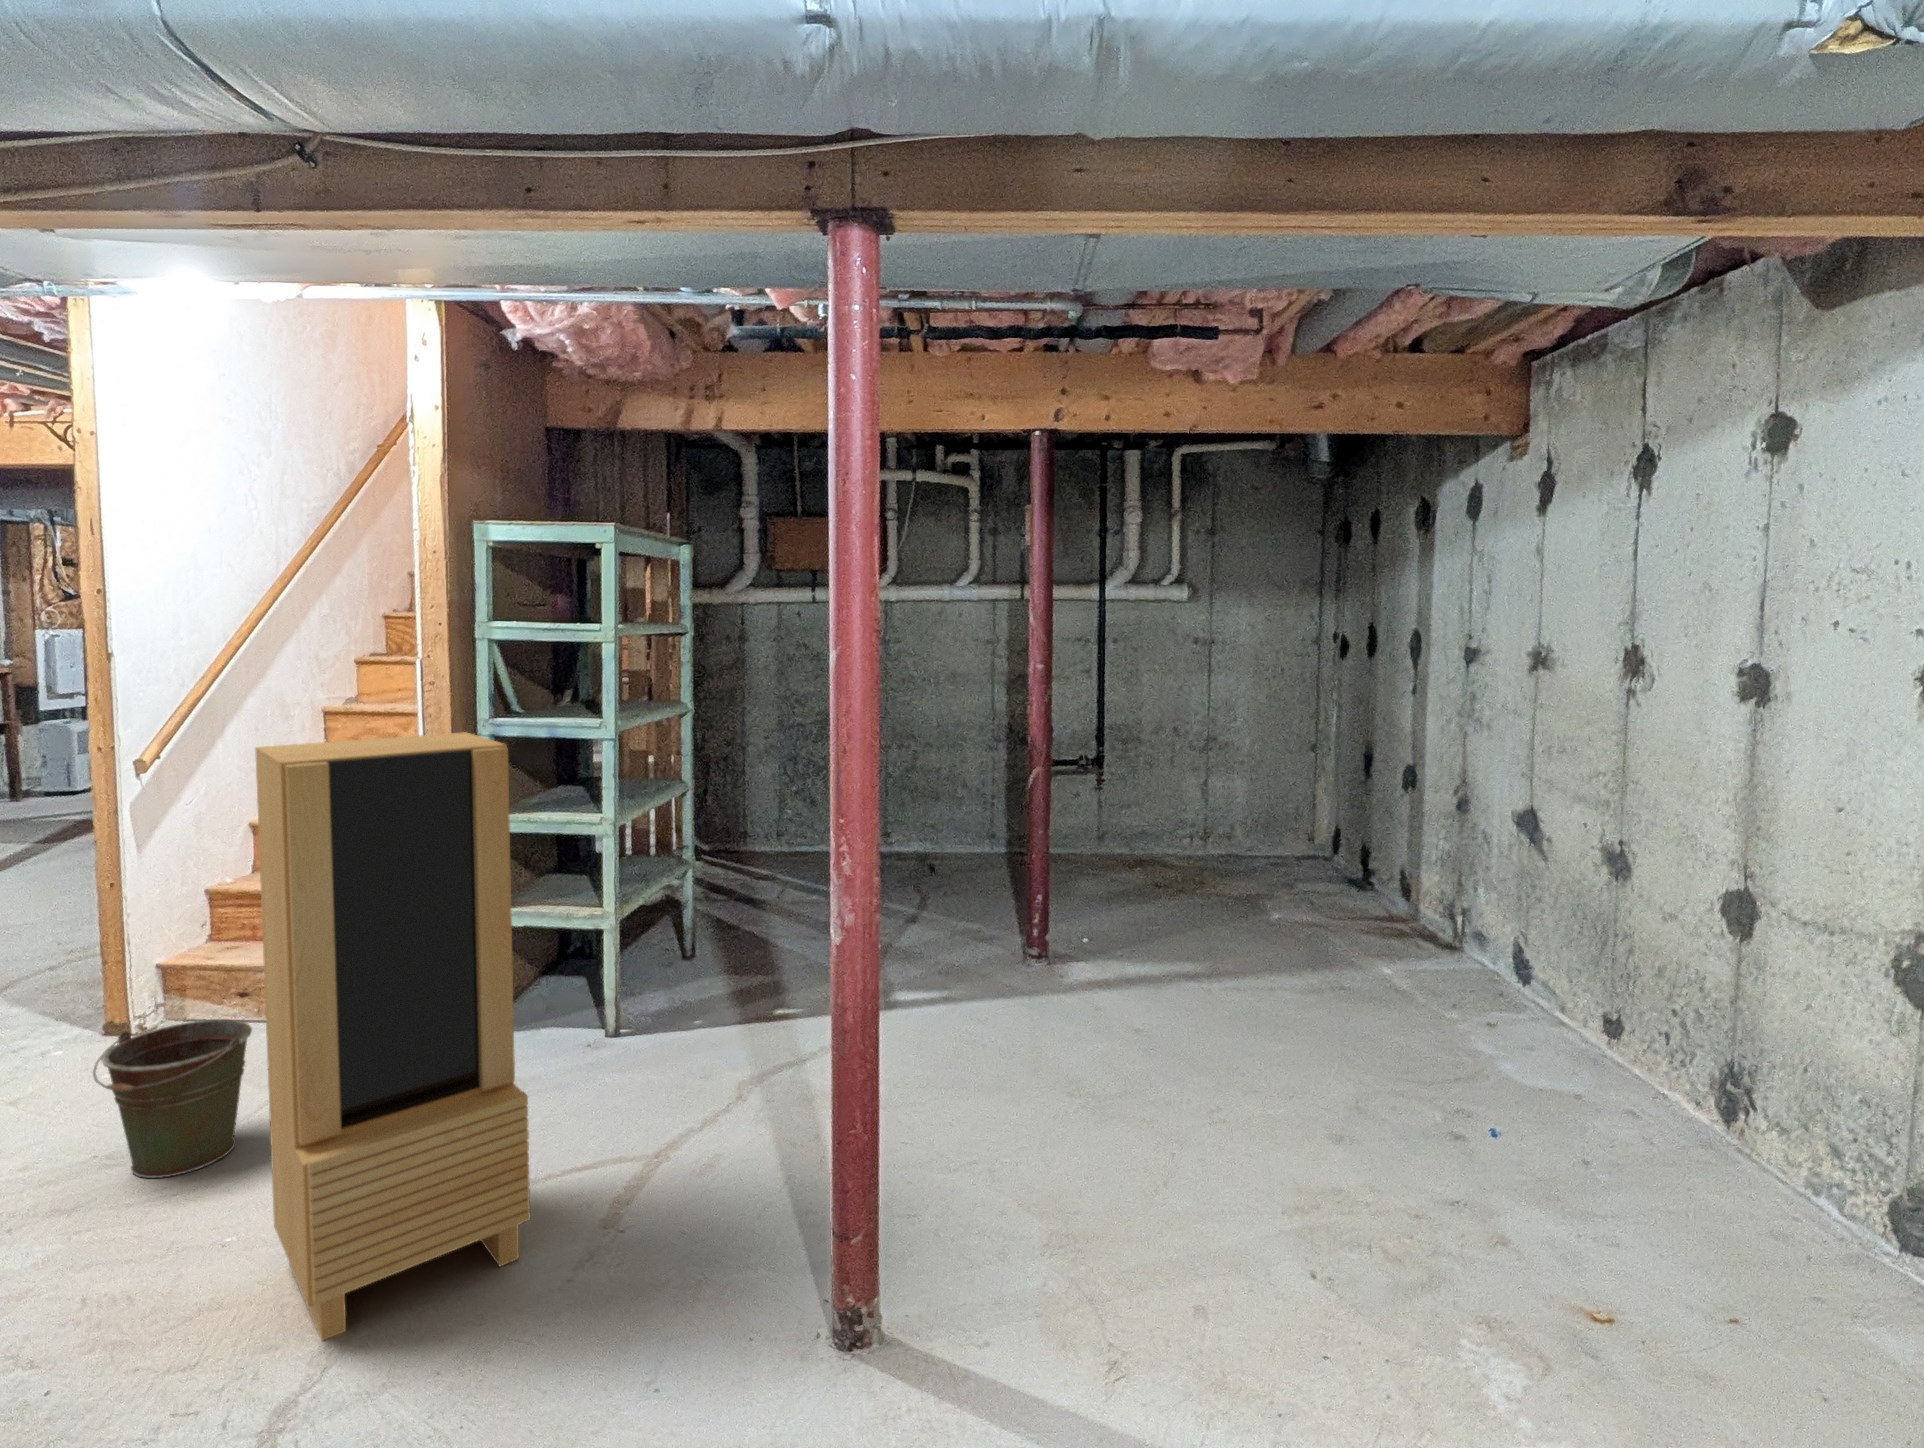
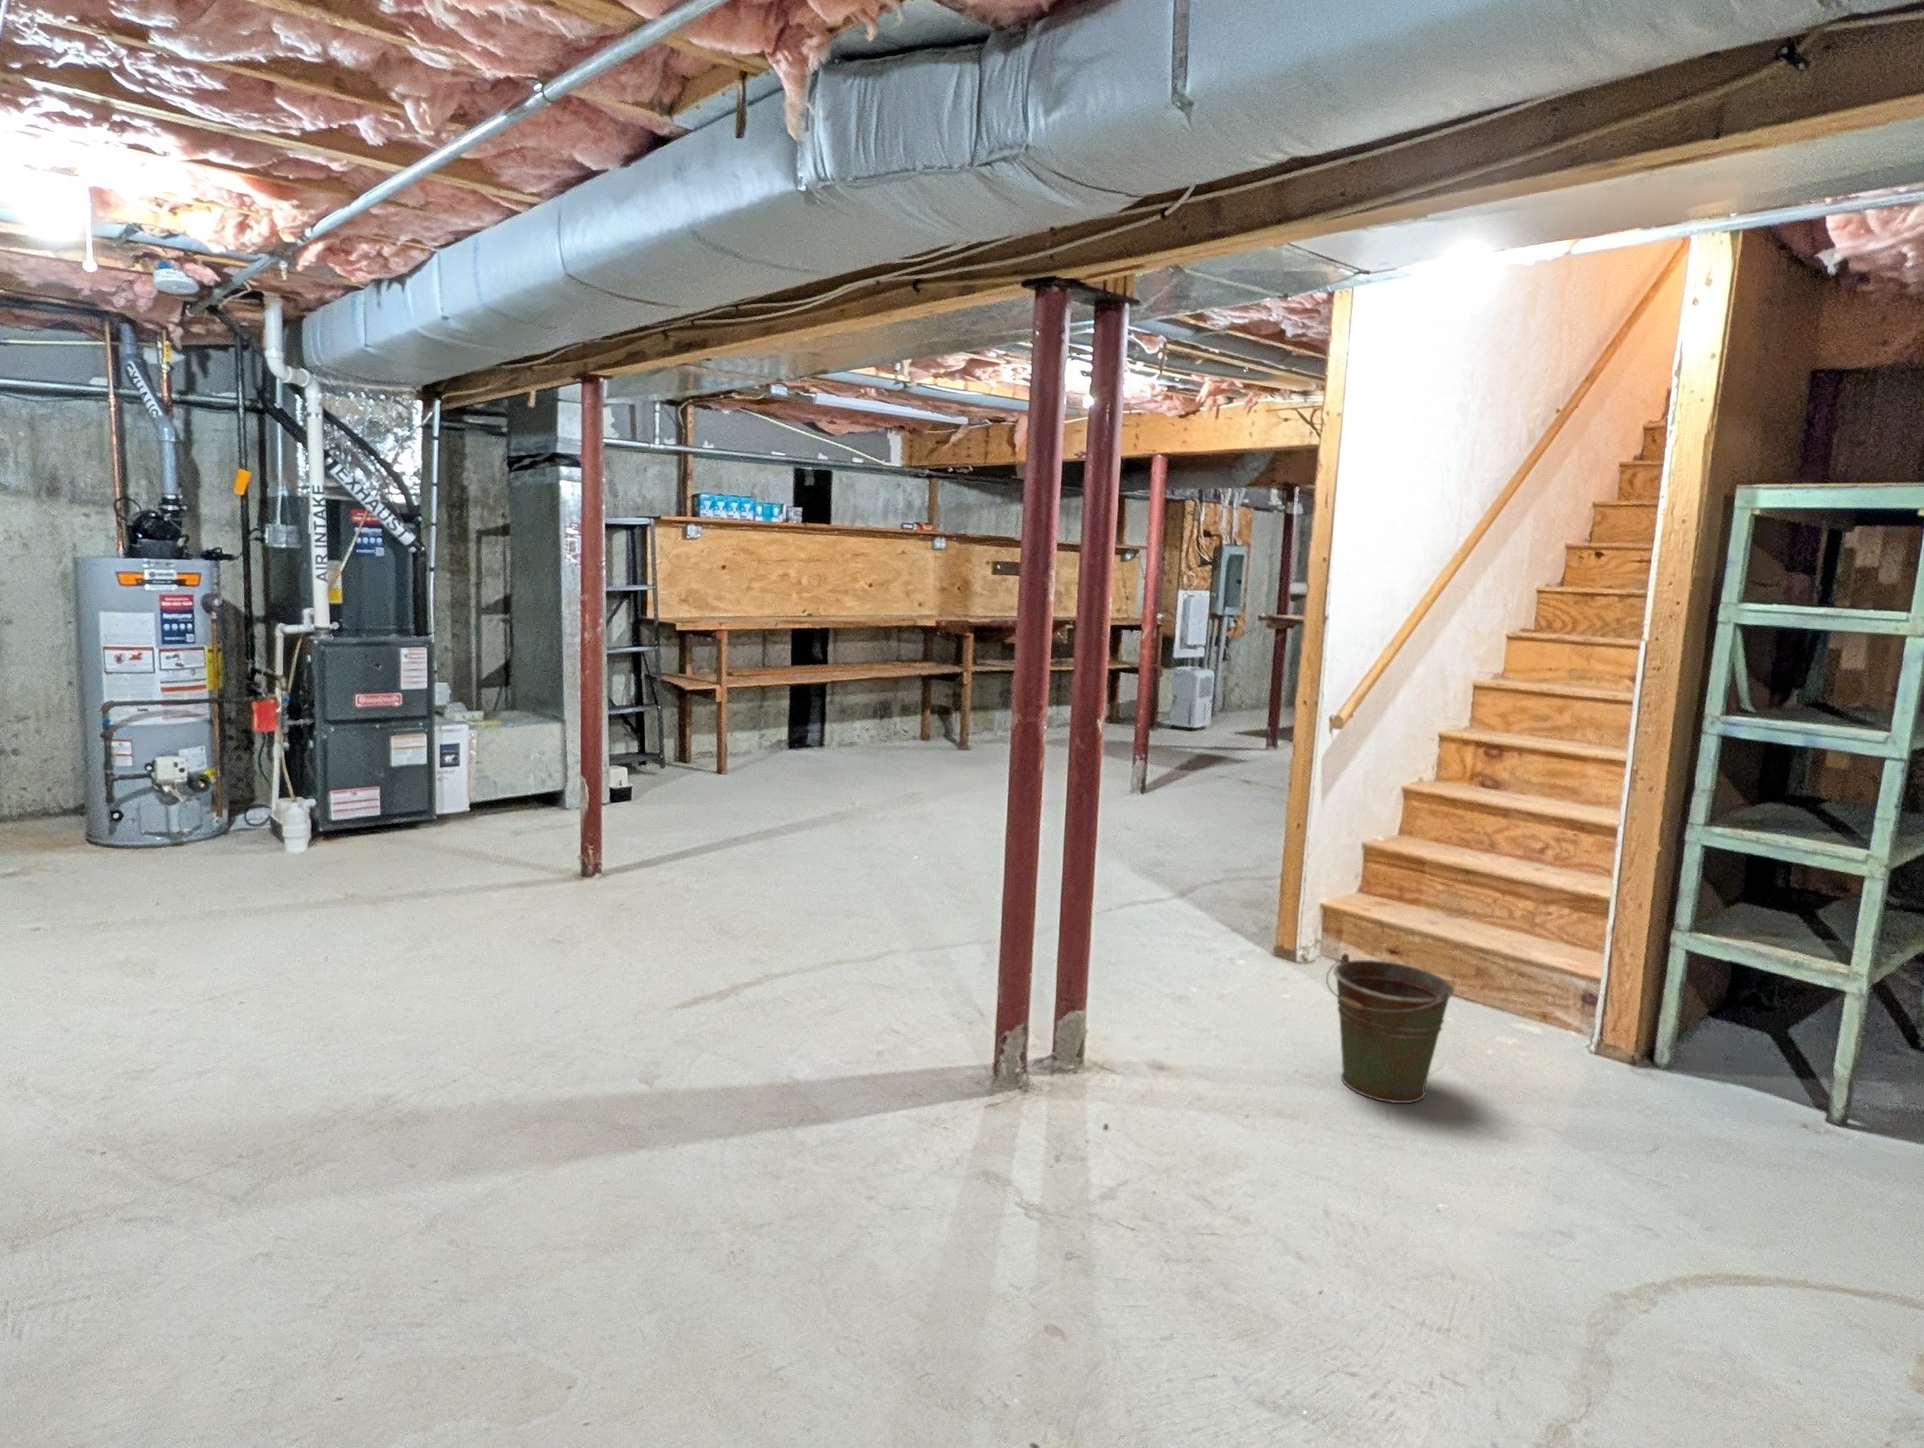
storage cabinet: present [255,732,530,1341] -> none [1506,709,1876,1368]

